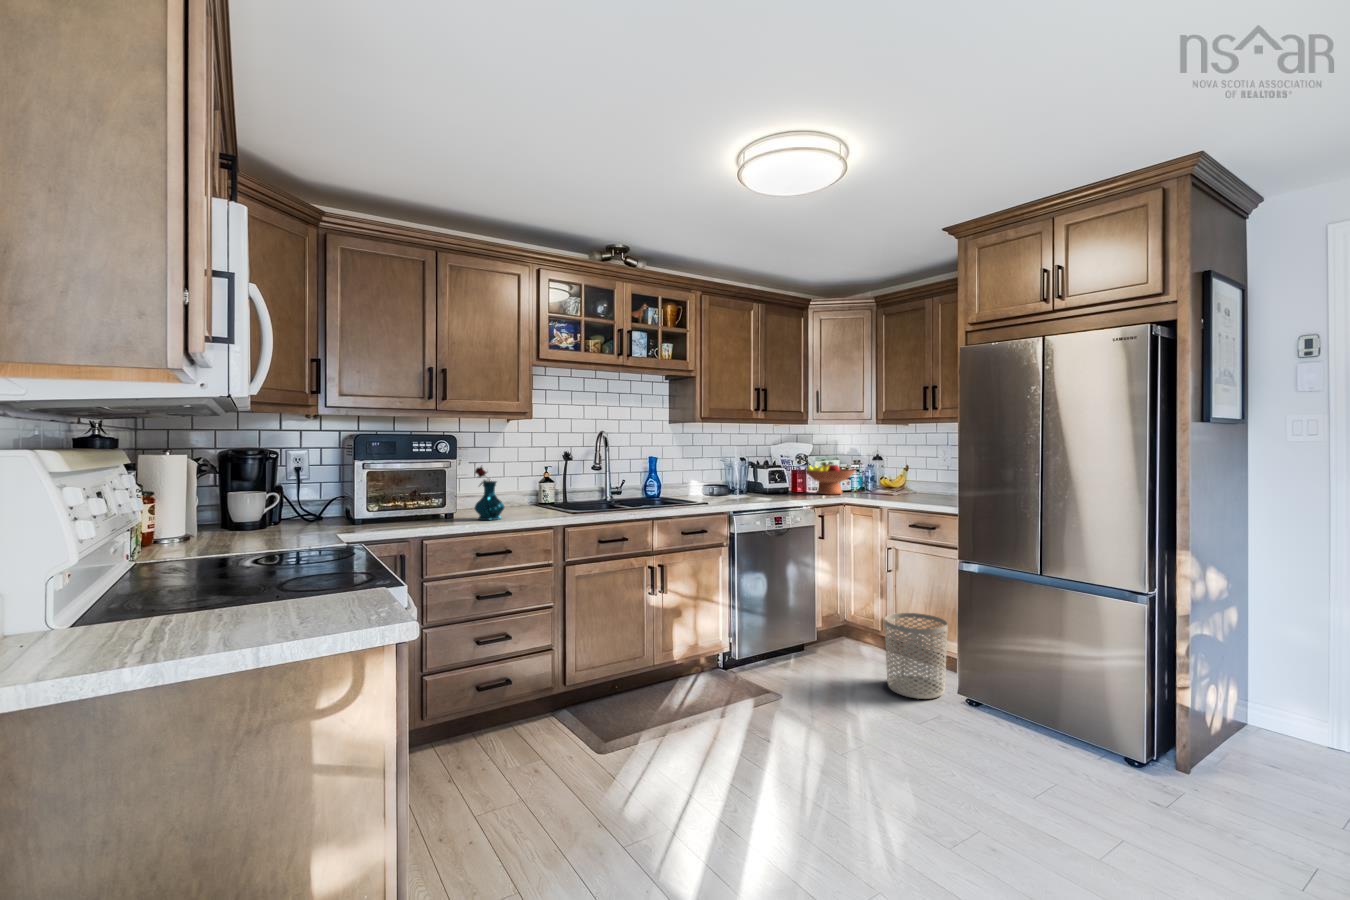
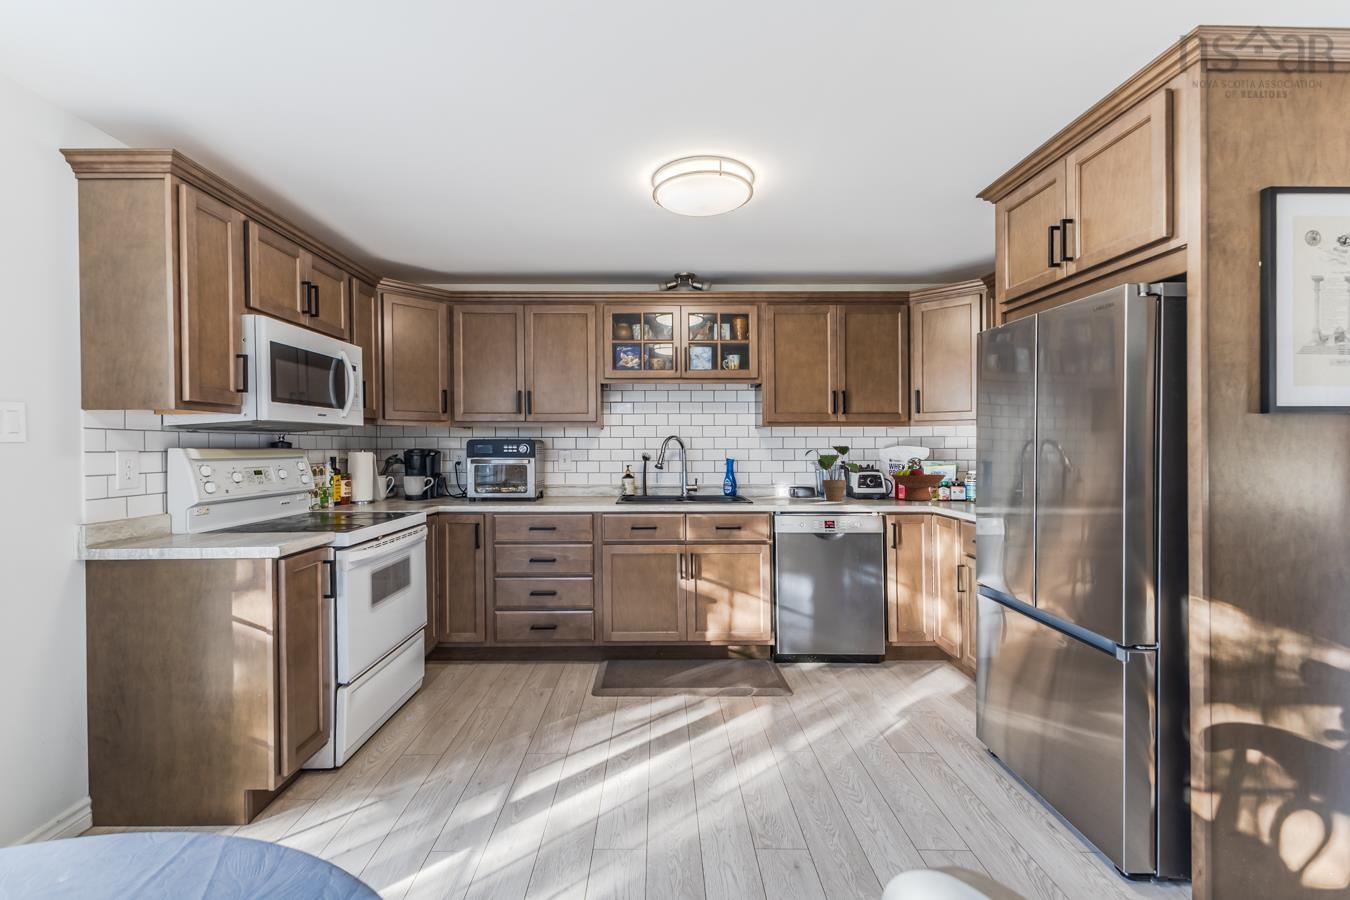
potted plant: none [737,442,795,498] -> present [805,445,858,501]
vase: present [475,467,504,520] -> none [542,463,566,506]
waste bin: present [885,613,948,699] -> none [892,625,959,715]

